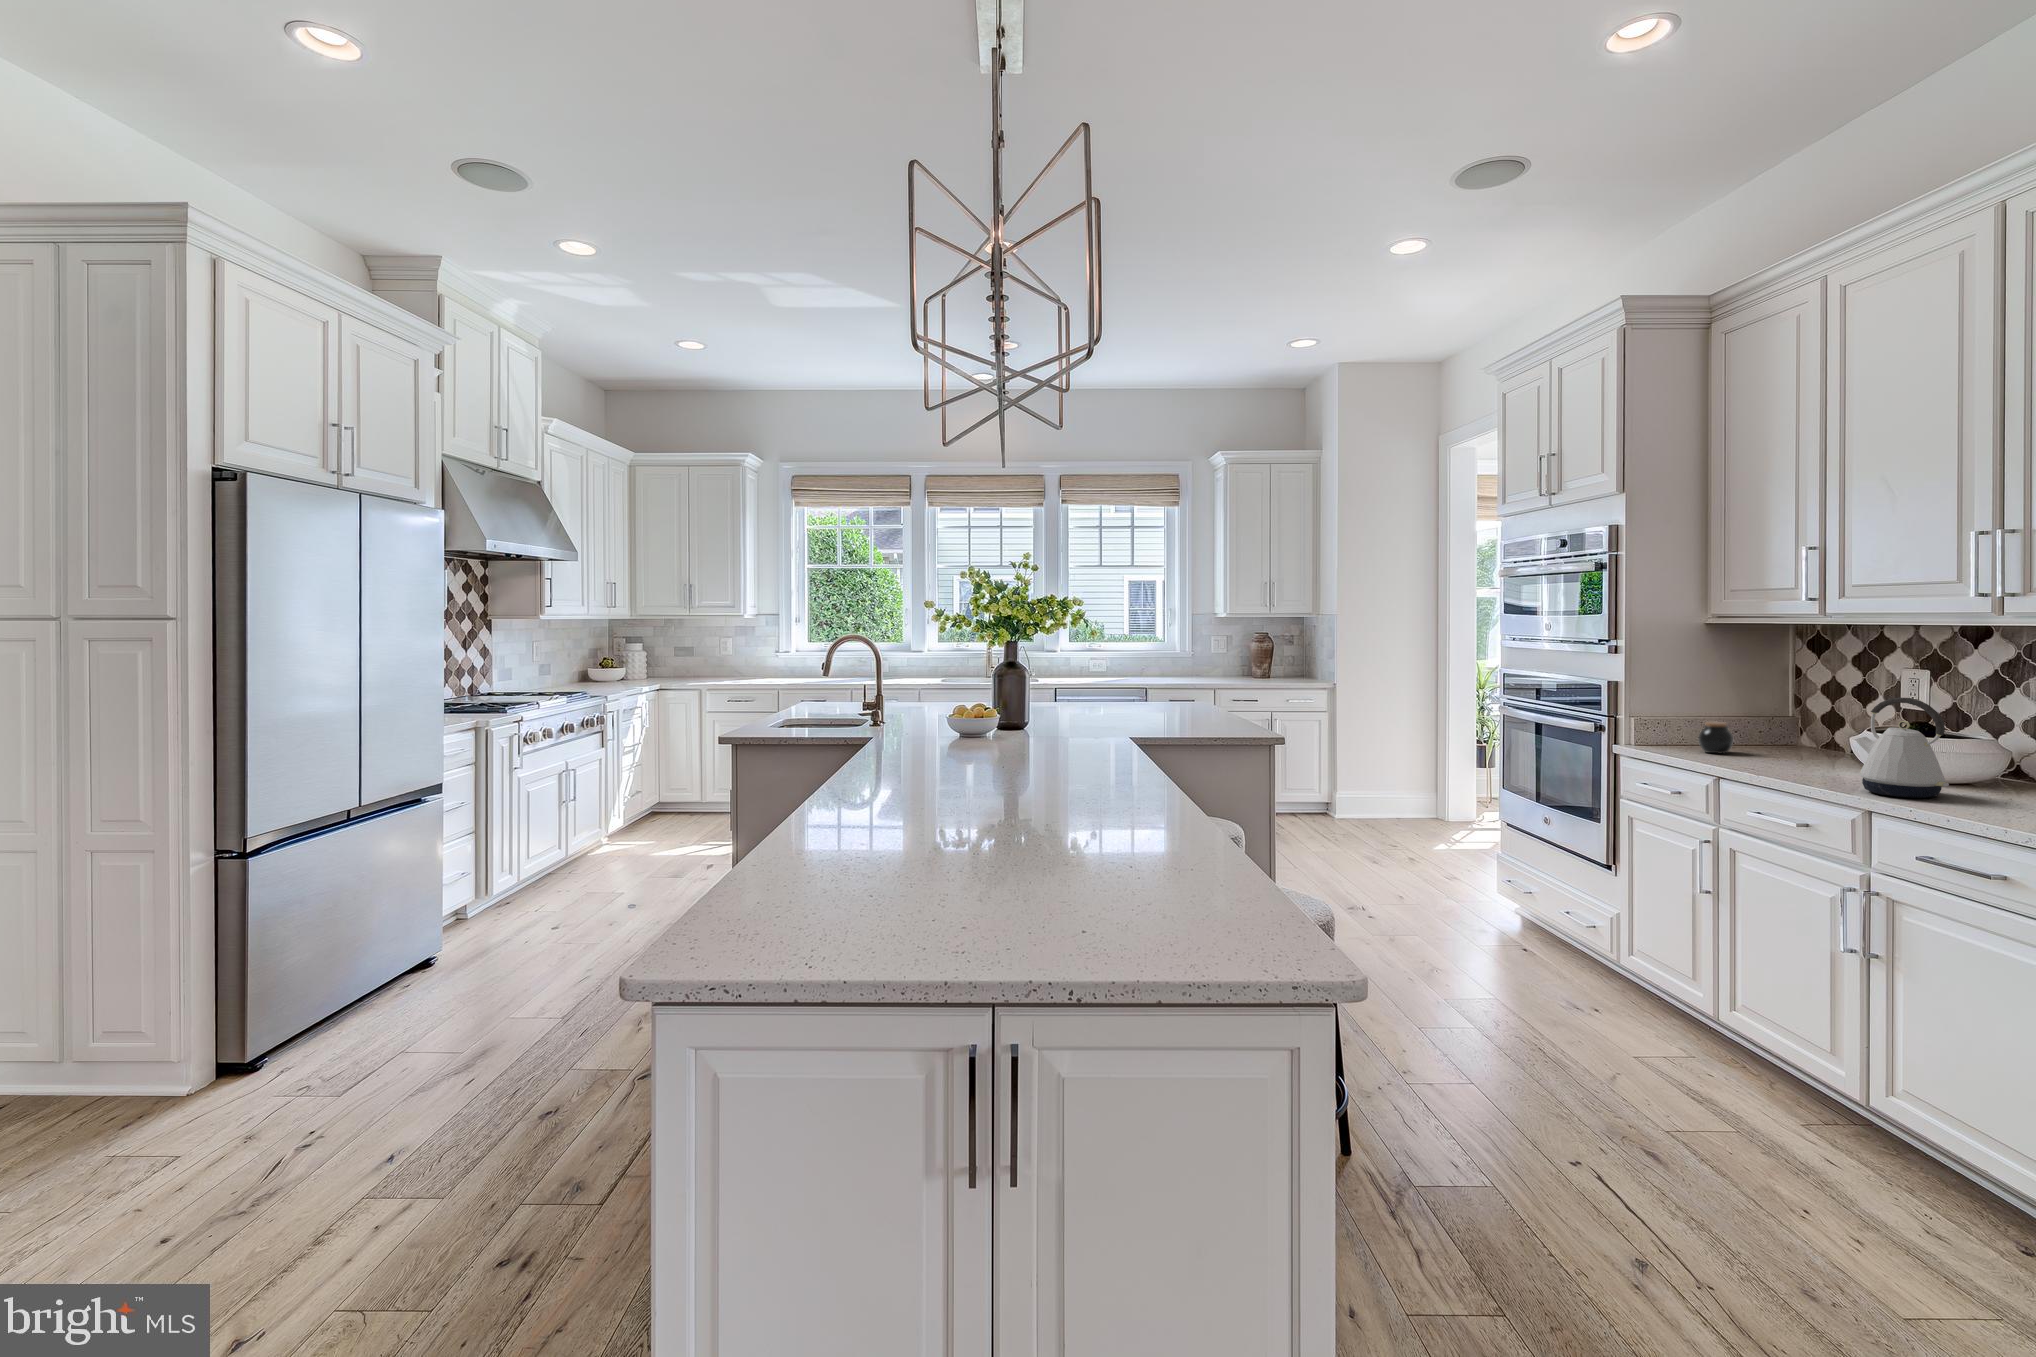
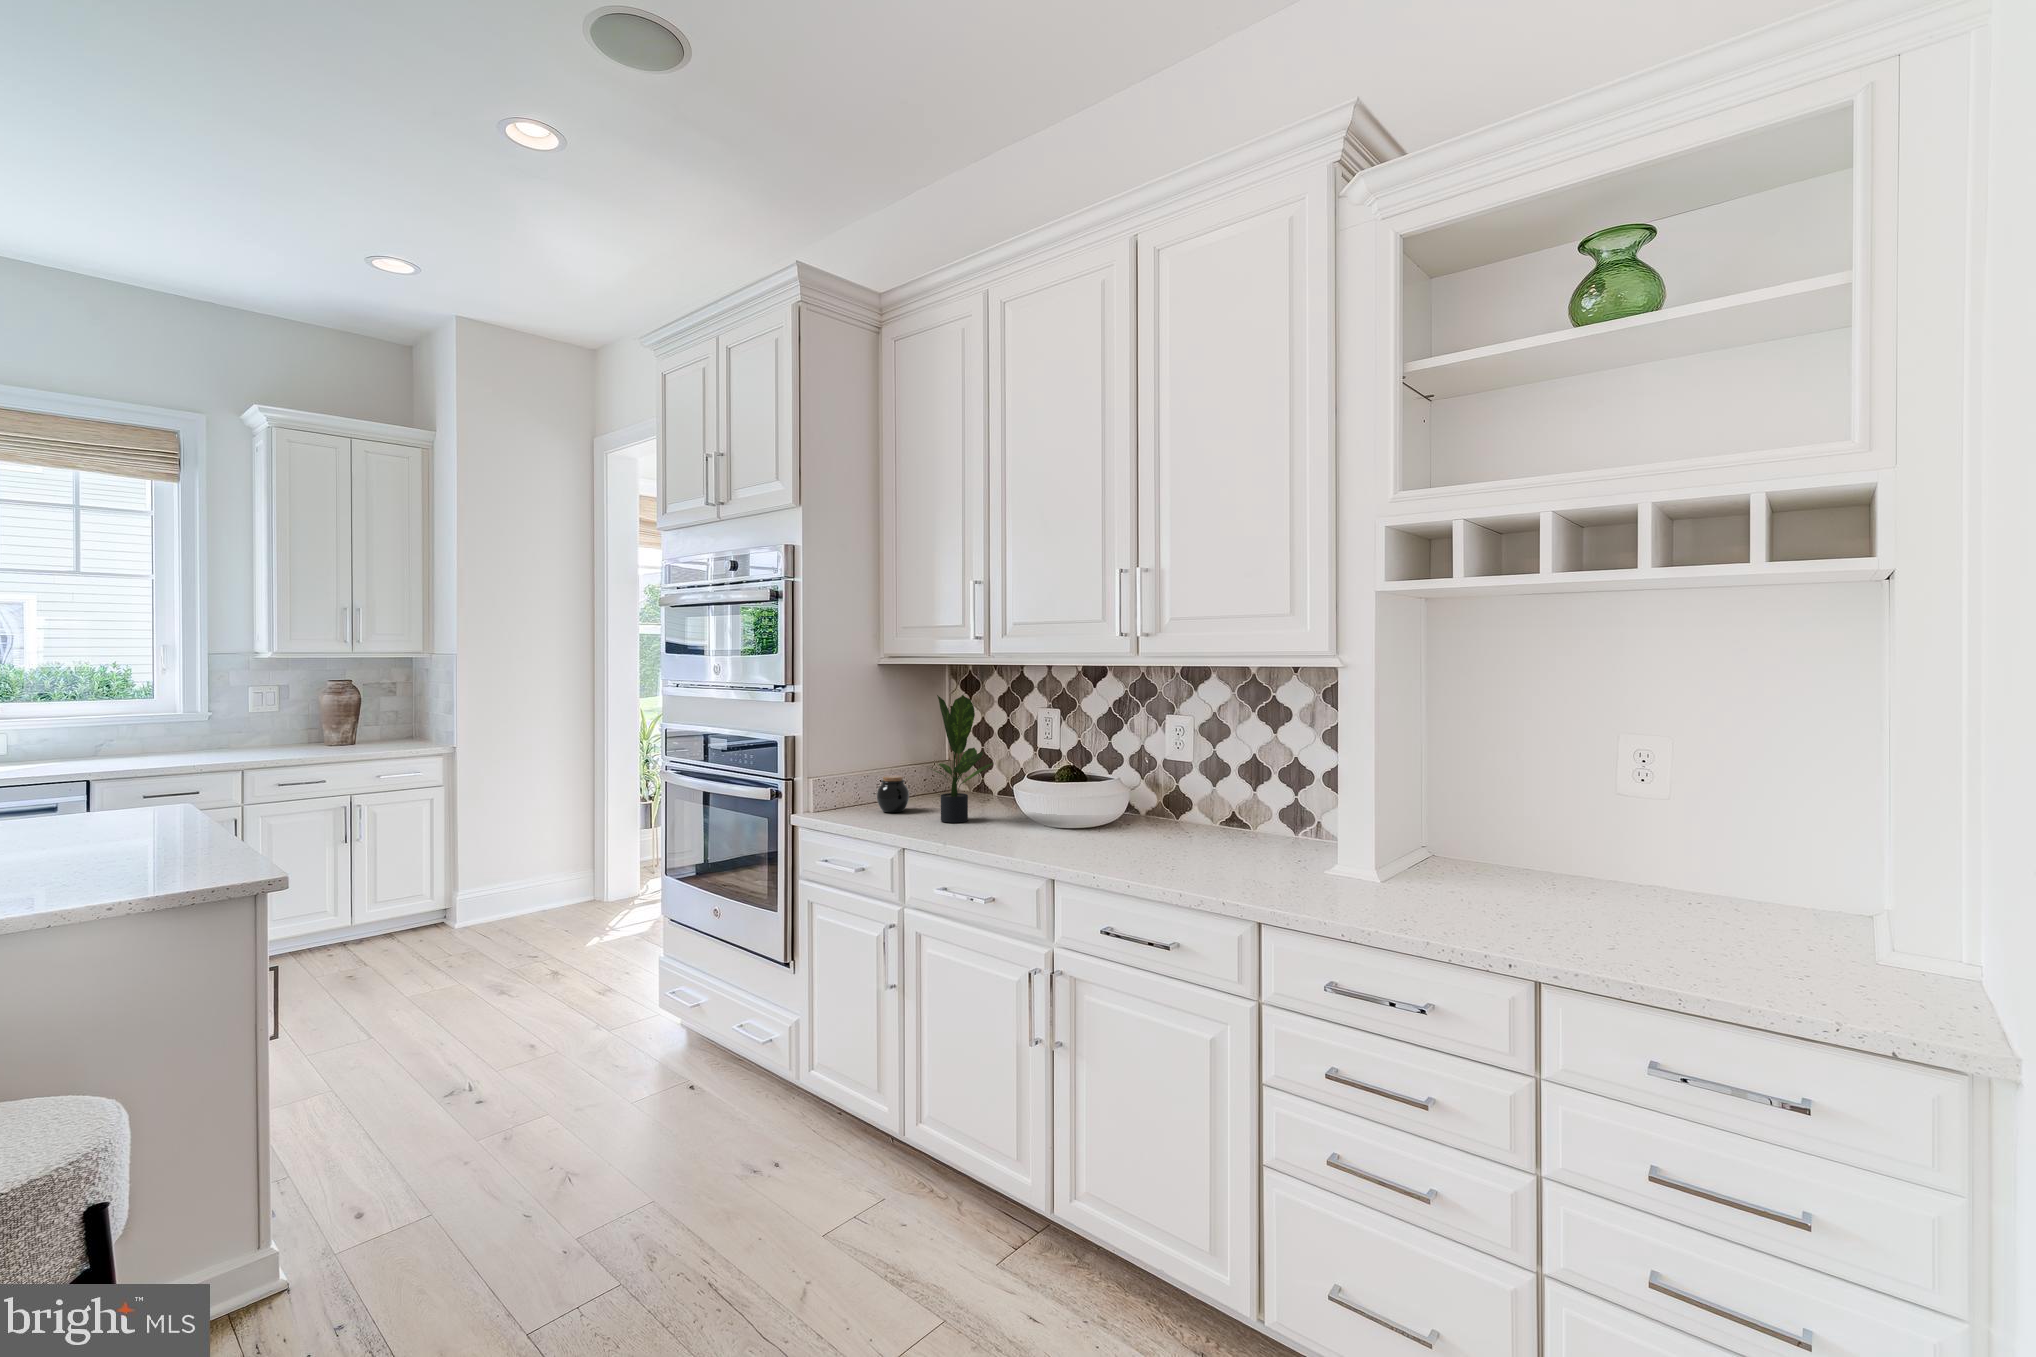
potted plant: none [1746,651,1829,766] -> present [931,695,993,823]
kettle: present [1855,698,1949,798] -> none [1029,742,1108,852]

